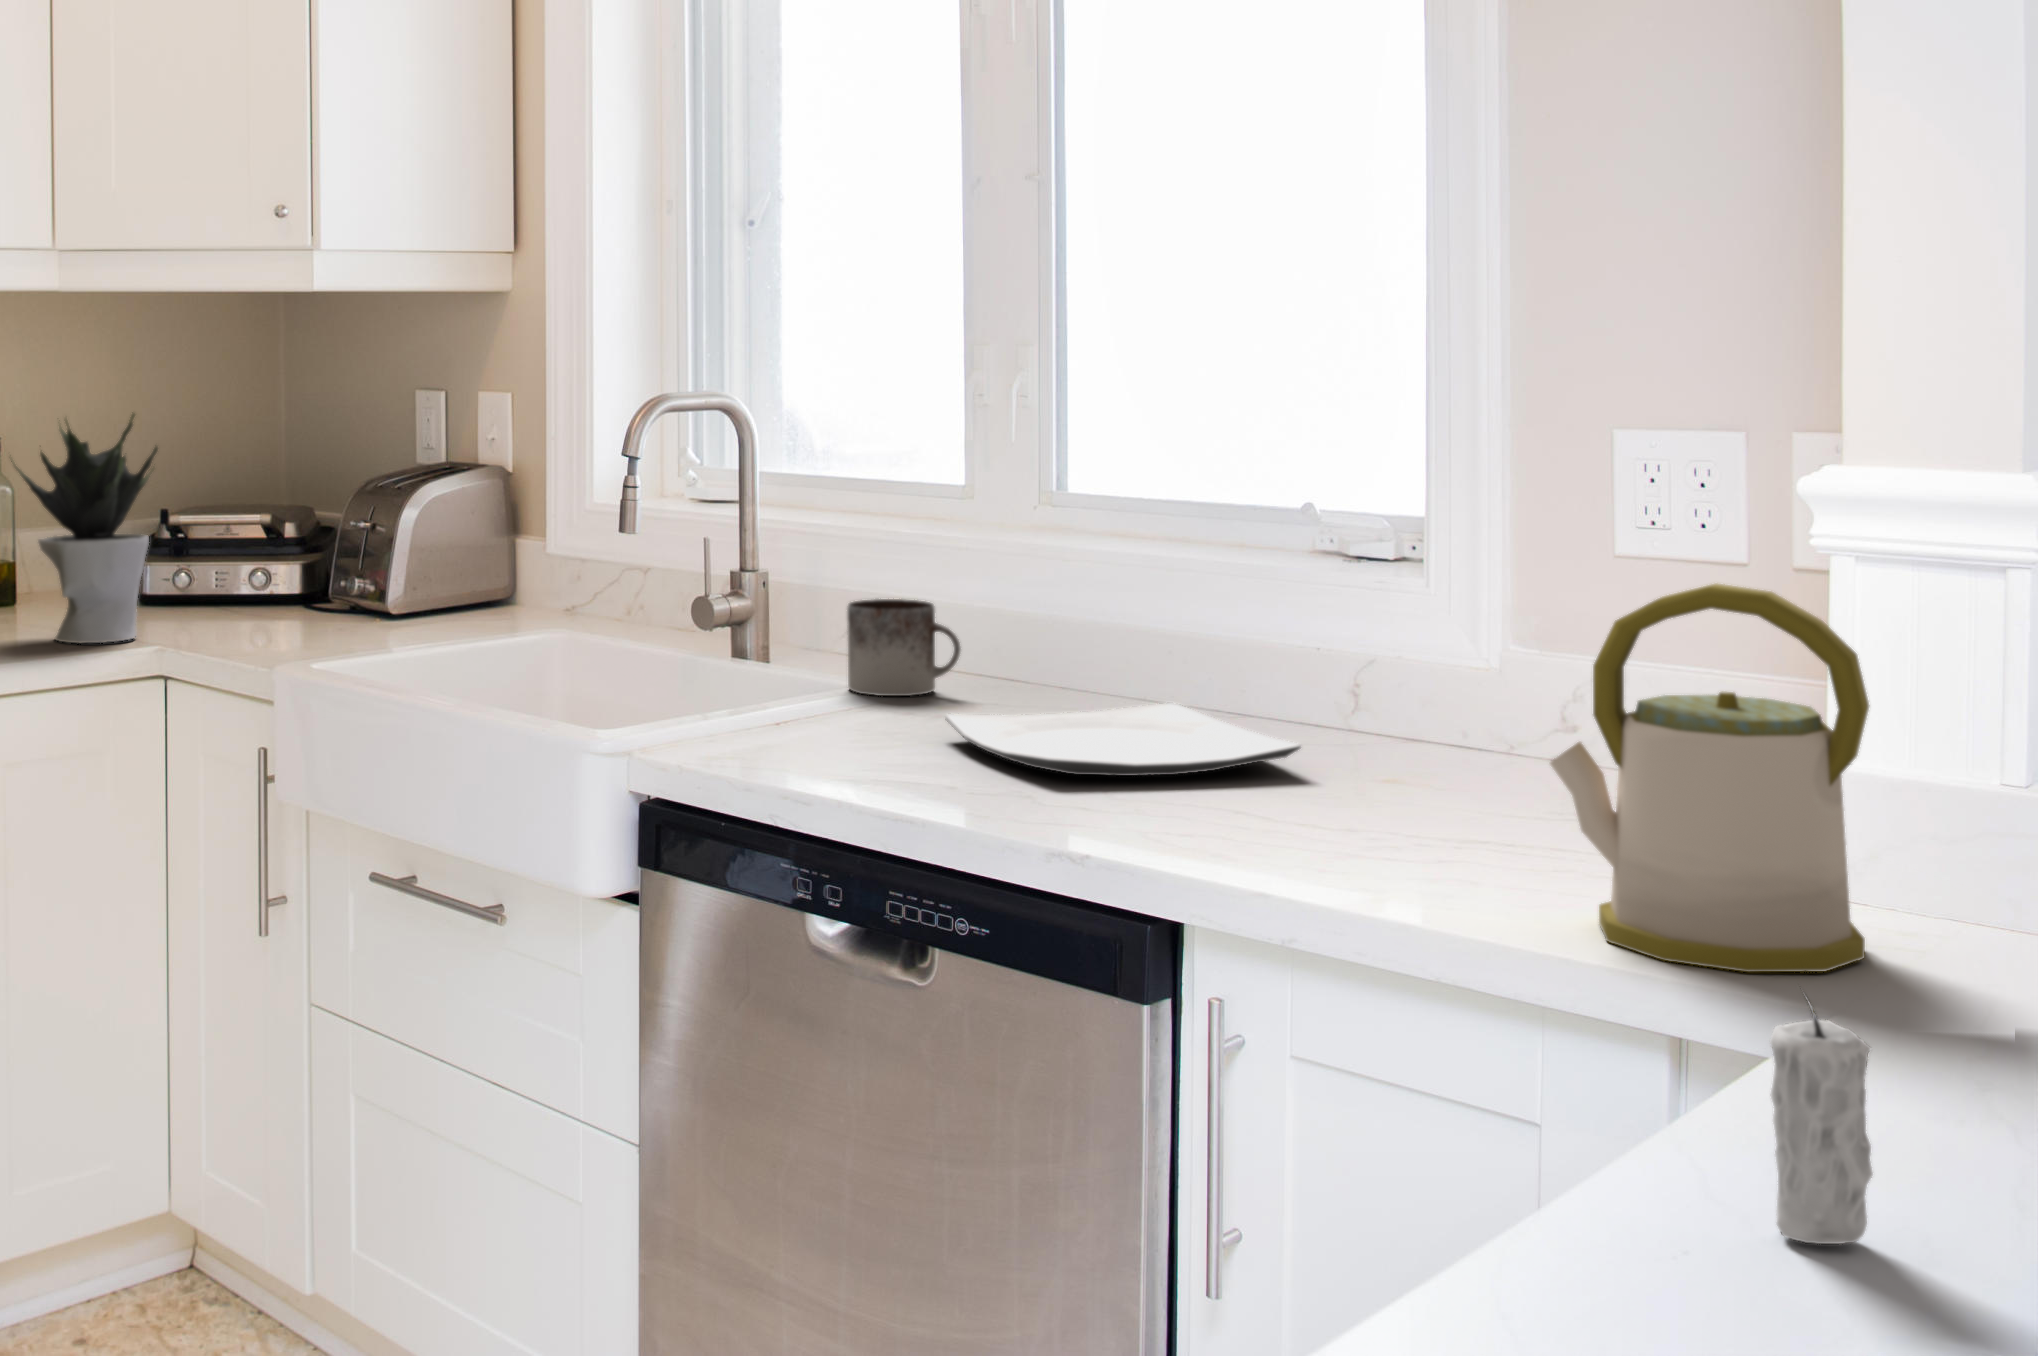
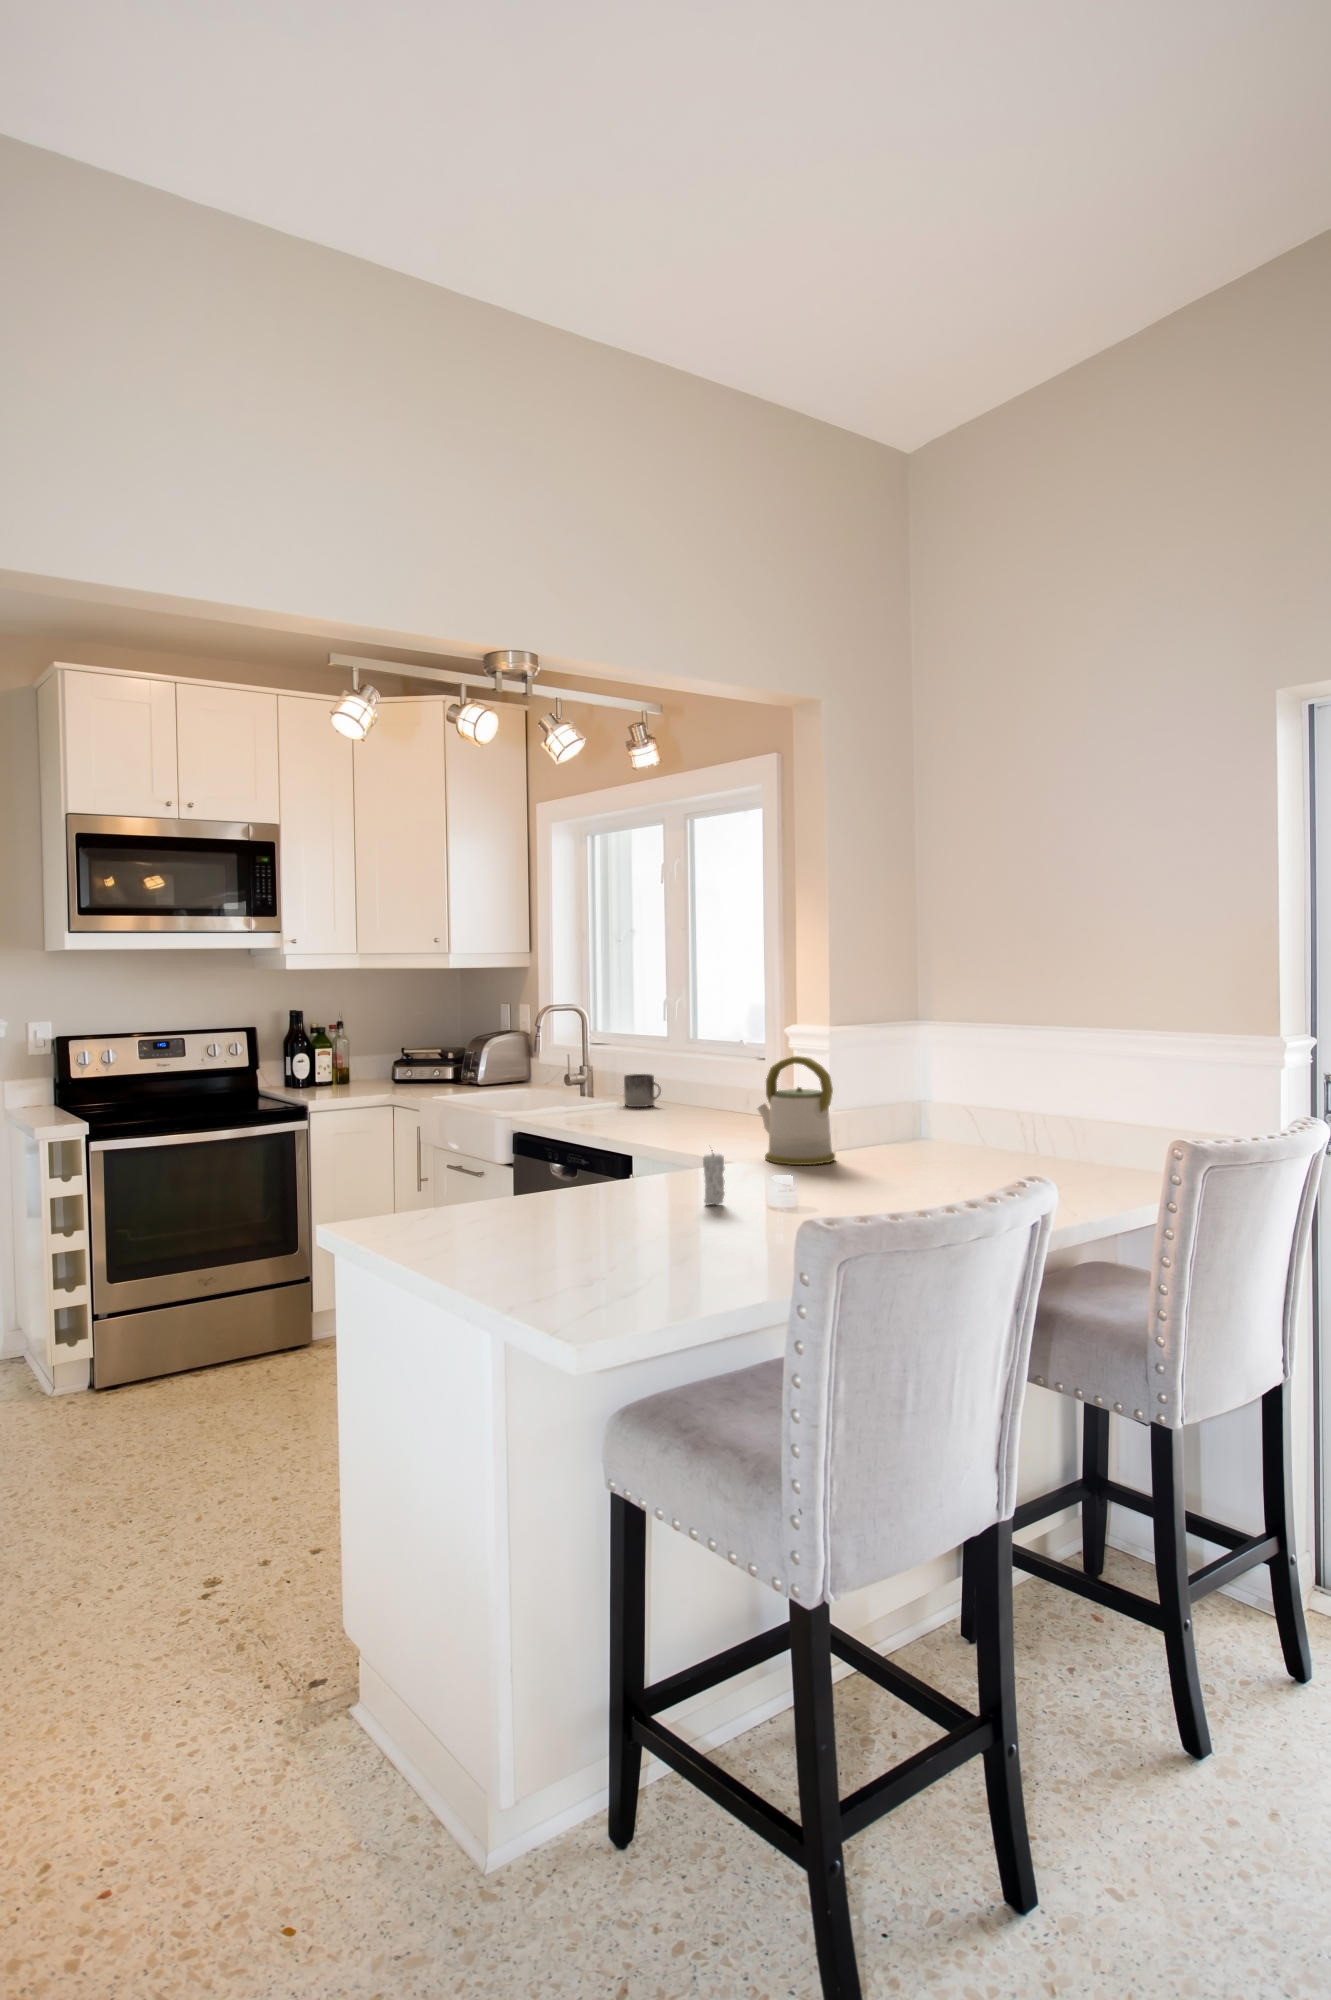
potted plant: present [11,413,158,644] -> none [341,1011,396,1094]
plate: present [946,703,1301,776] -> none [639,1106,742,1125]

